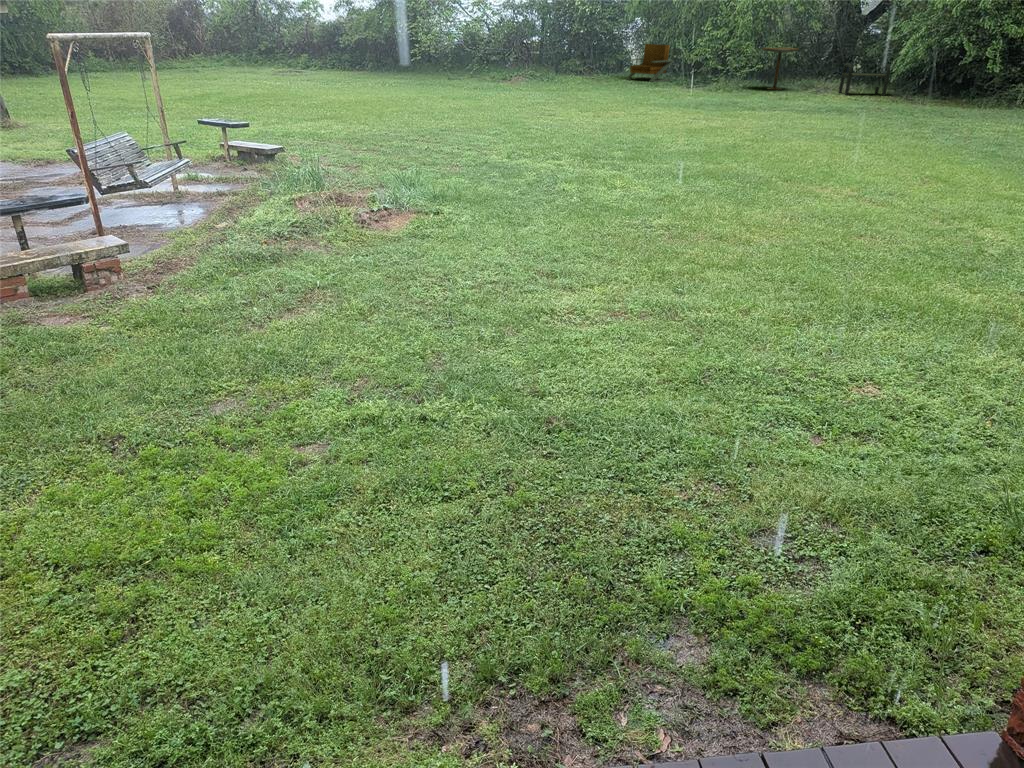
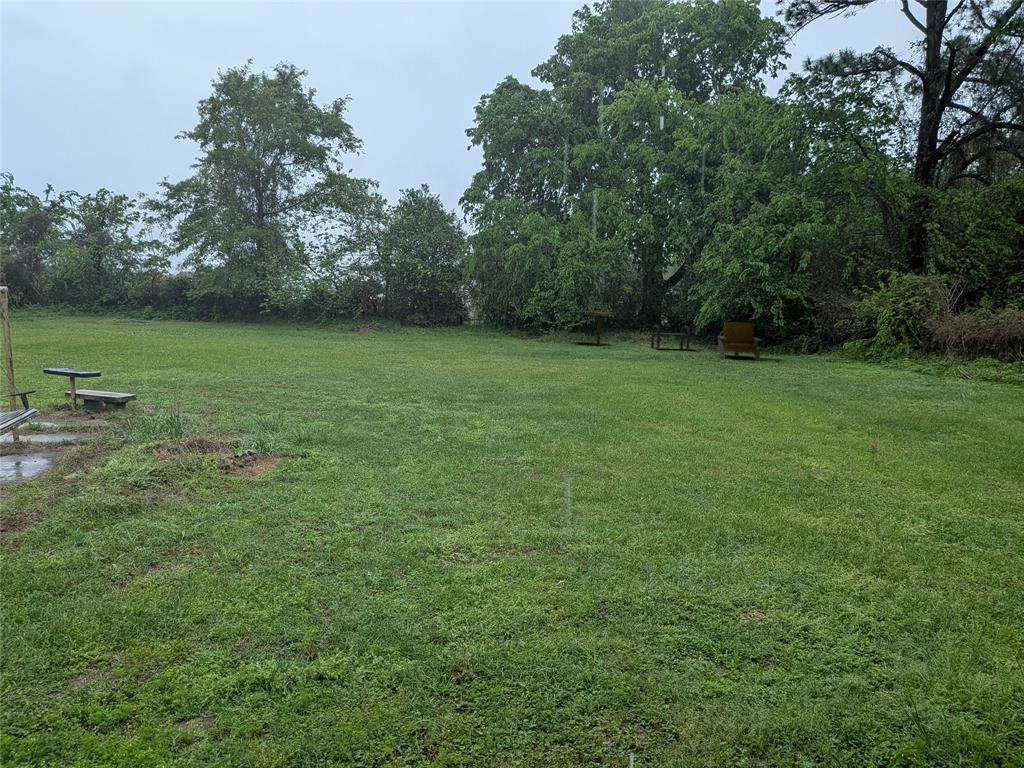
lounge chair: present [626,44,673,82] -> present [717,322,762,360]

